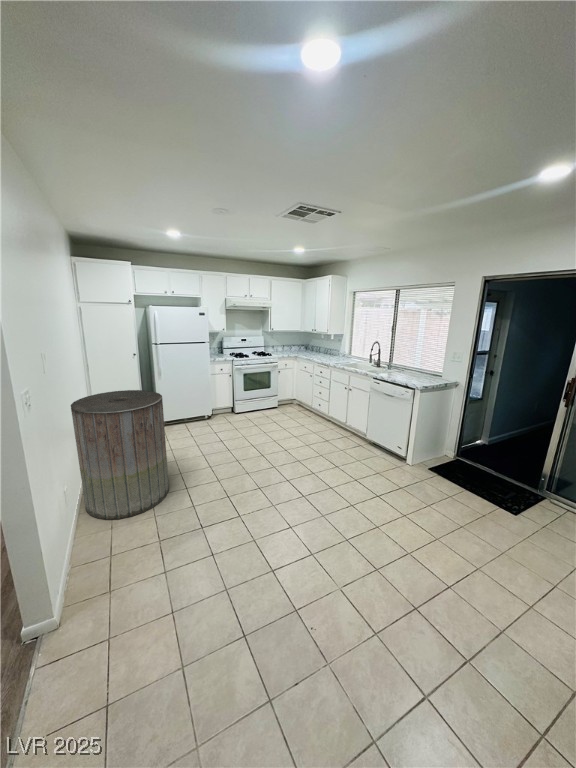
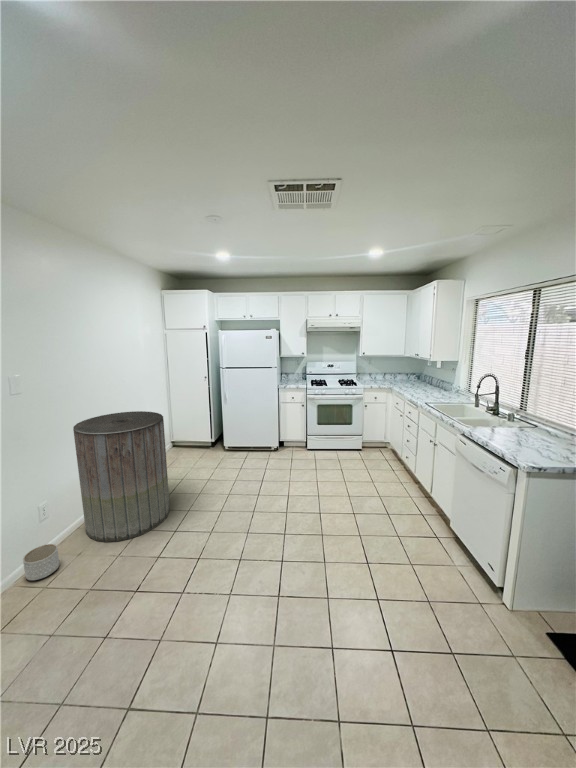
planter: none [74,527,108,563] -> present [23,544,60,580]

